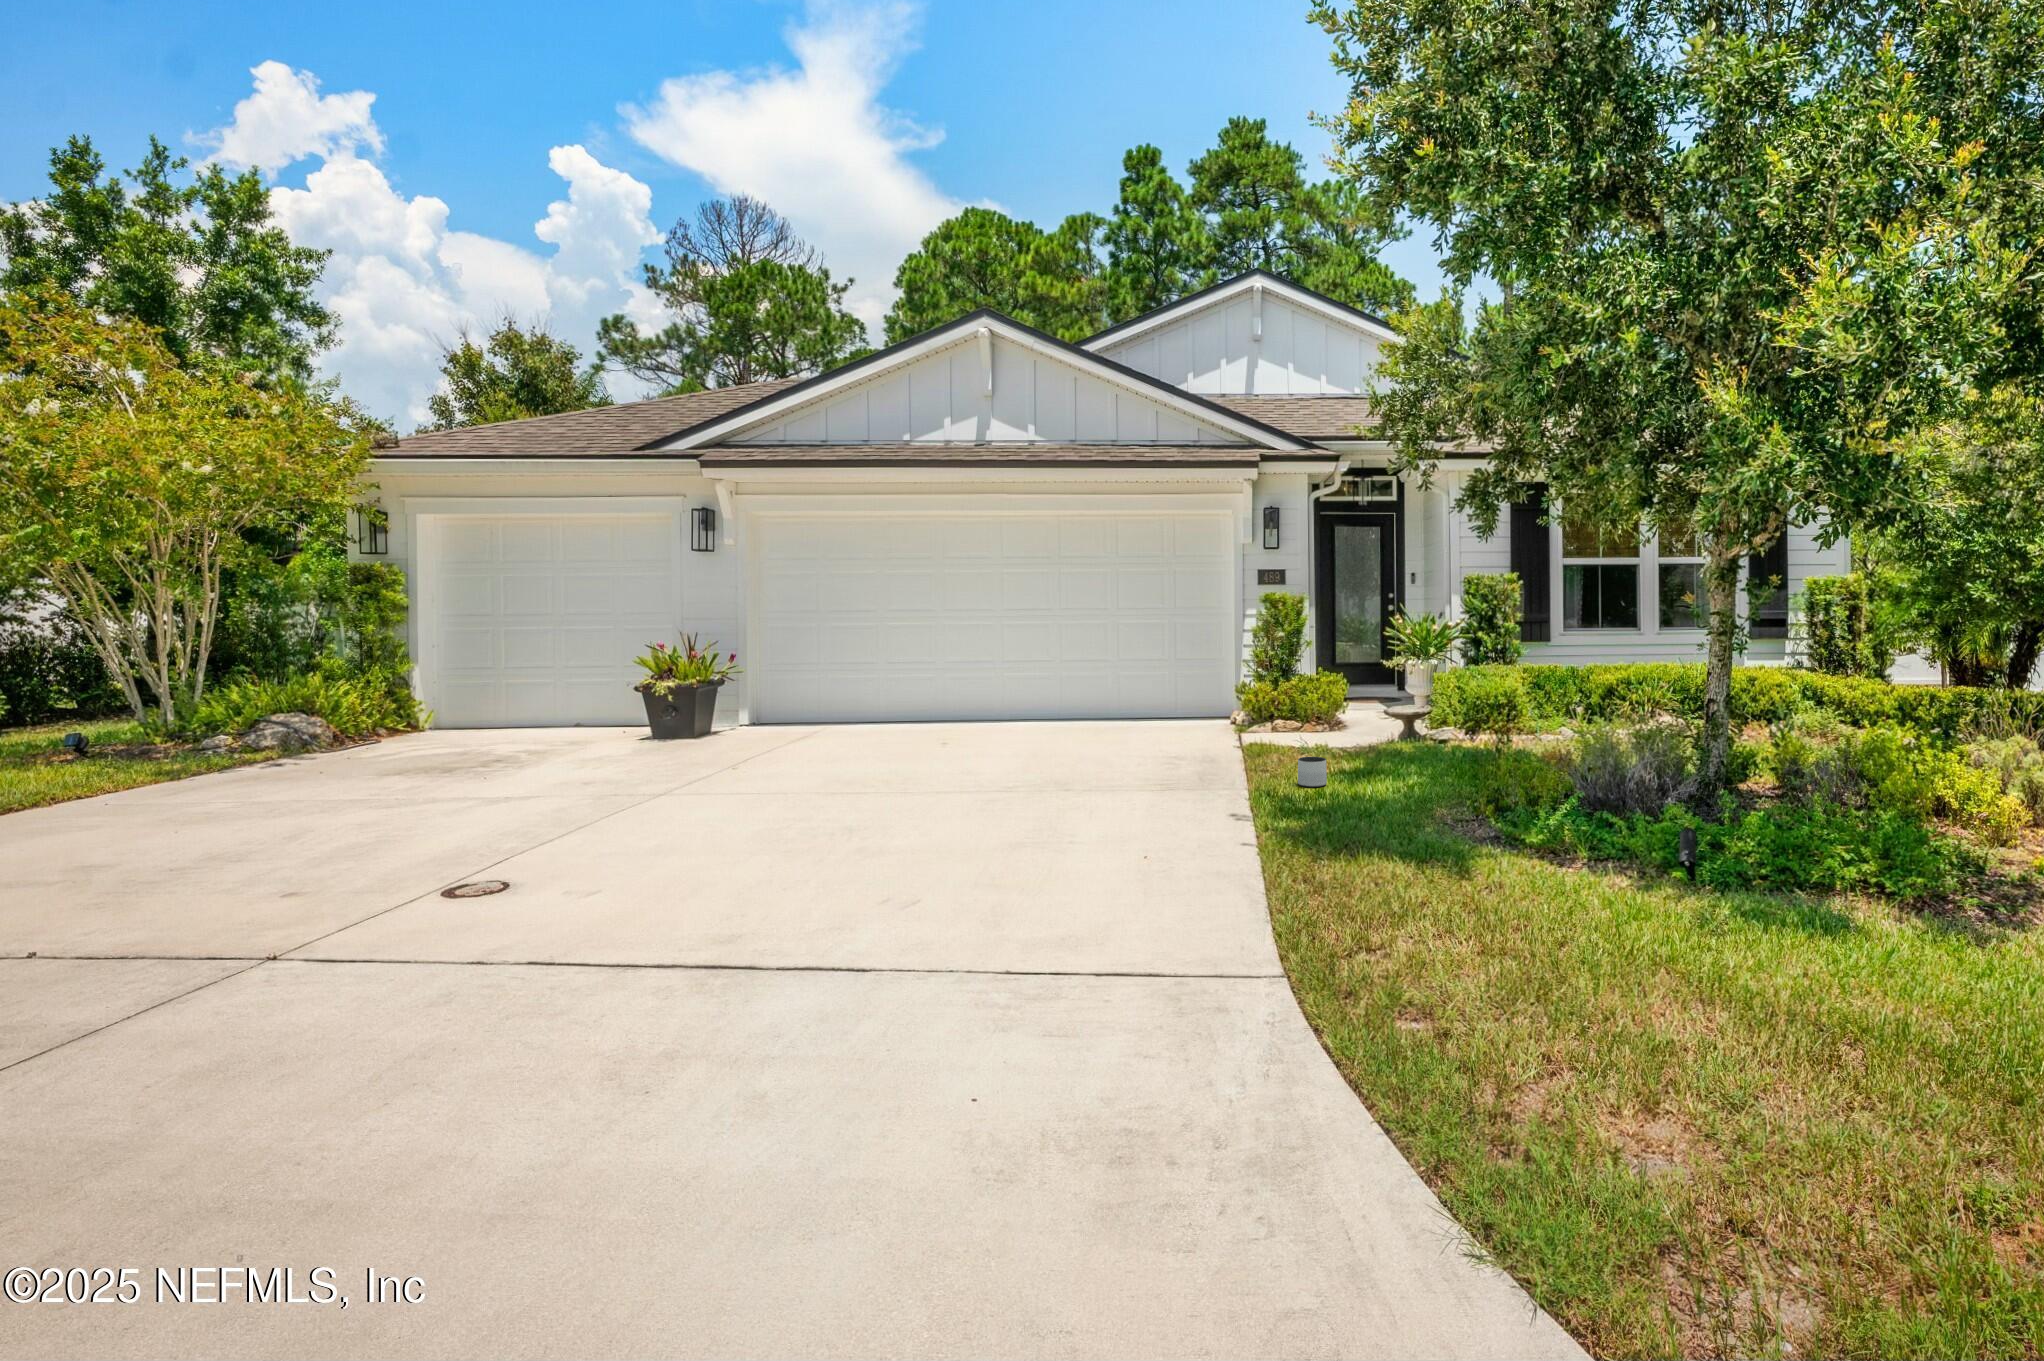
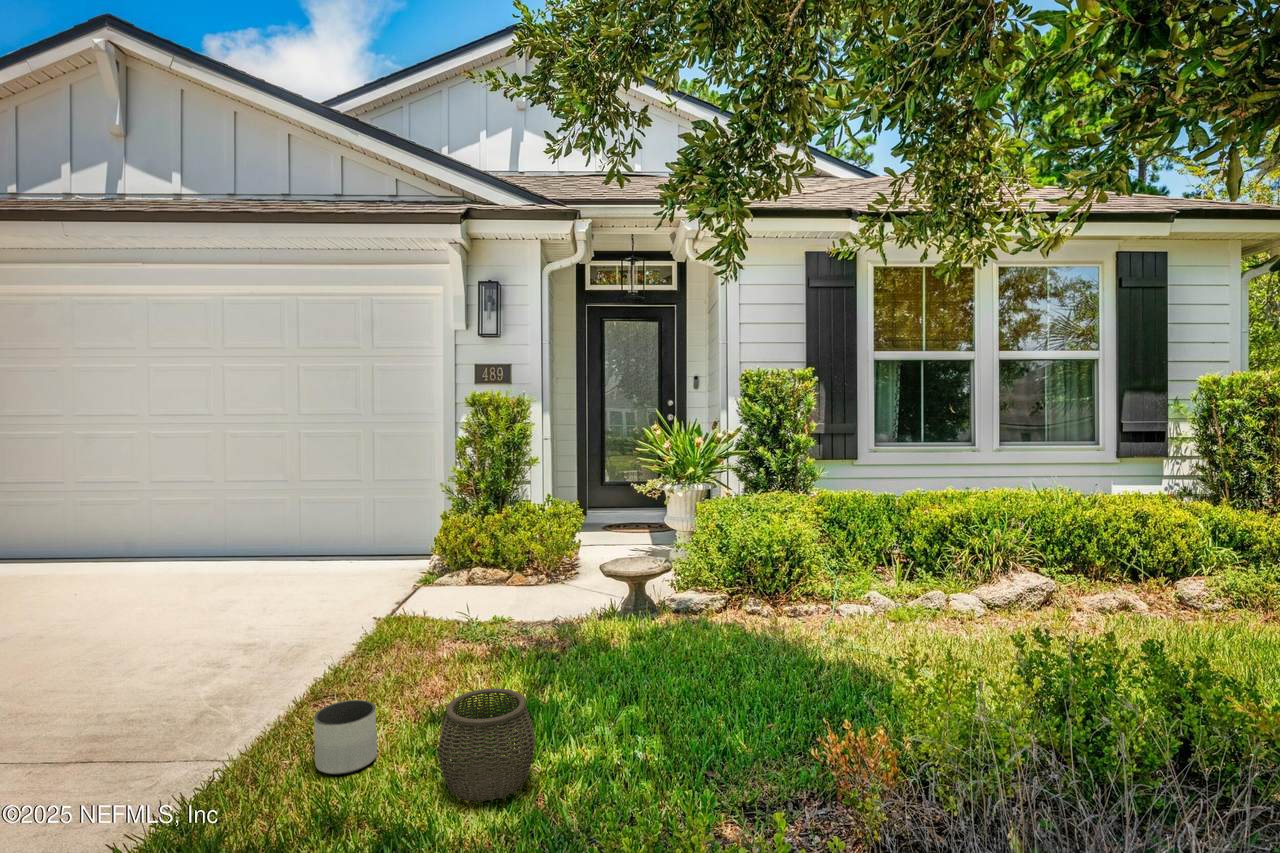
woven basket: none [1367,746,1413,792] -> present [438,688,535,803]

